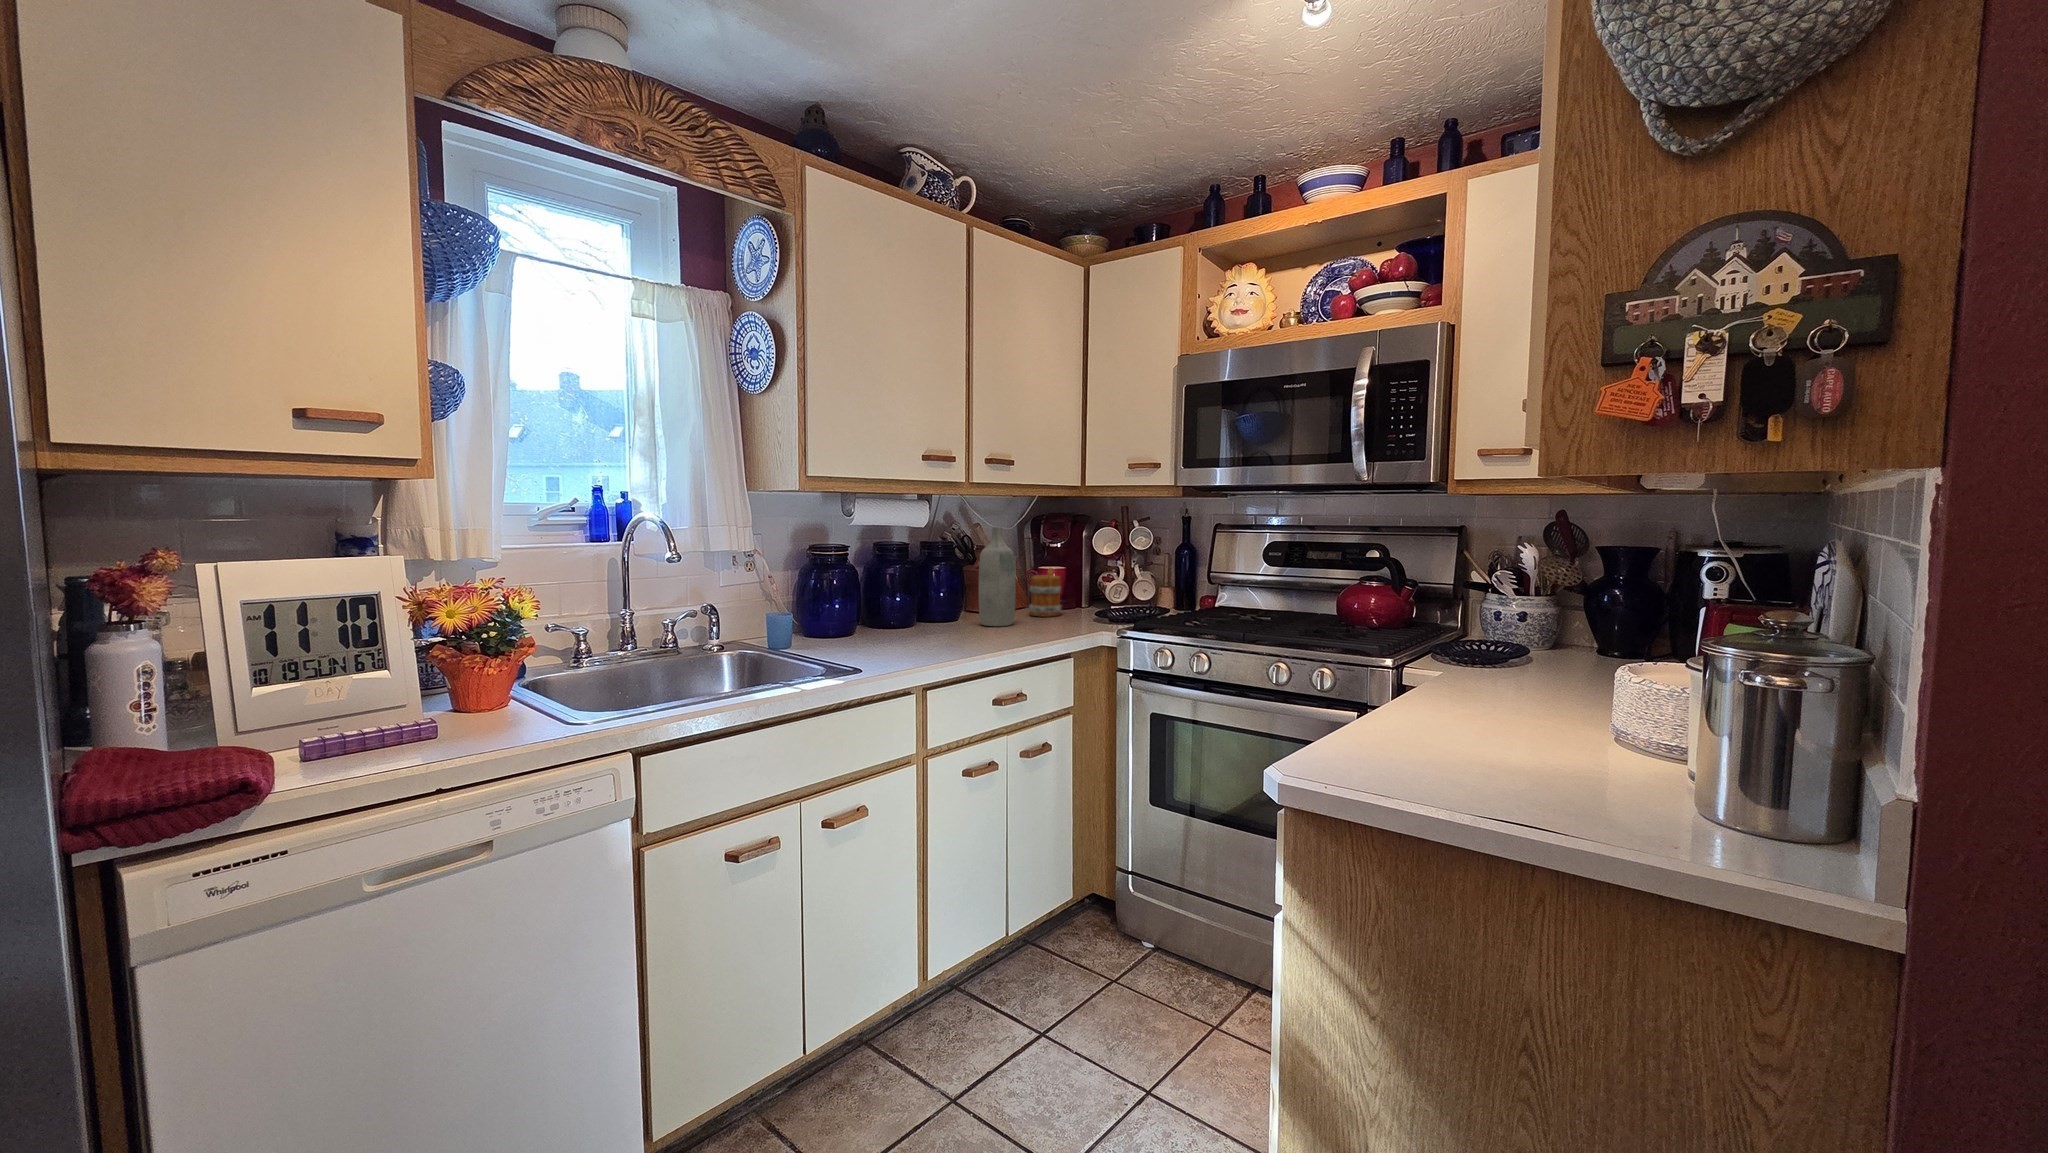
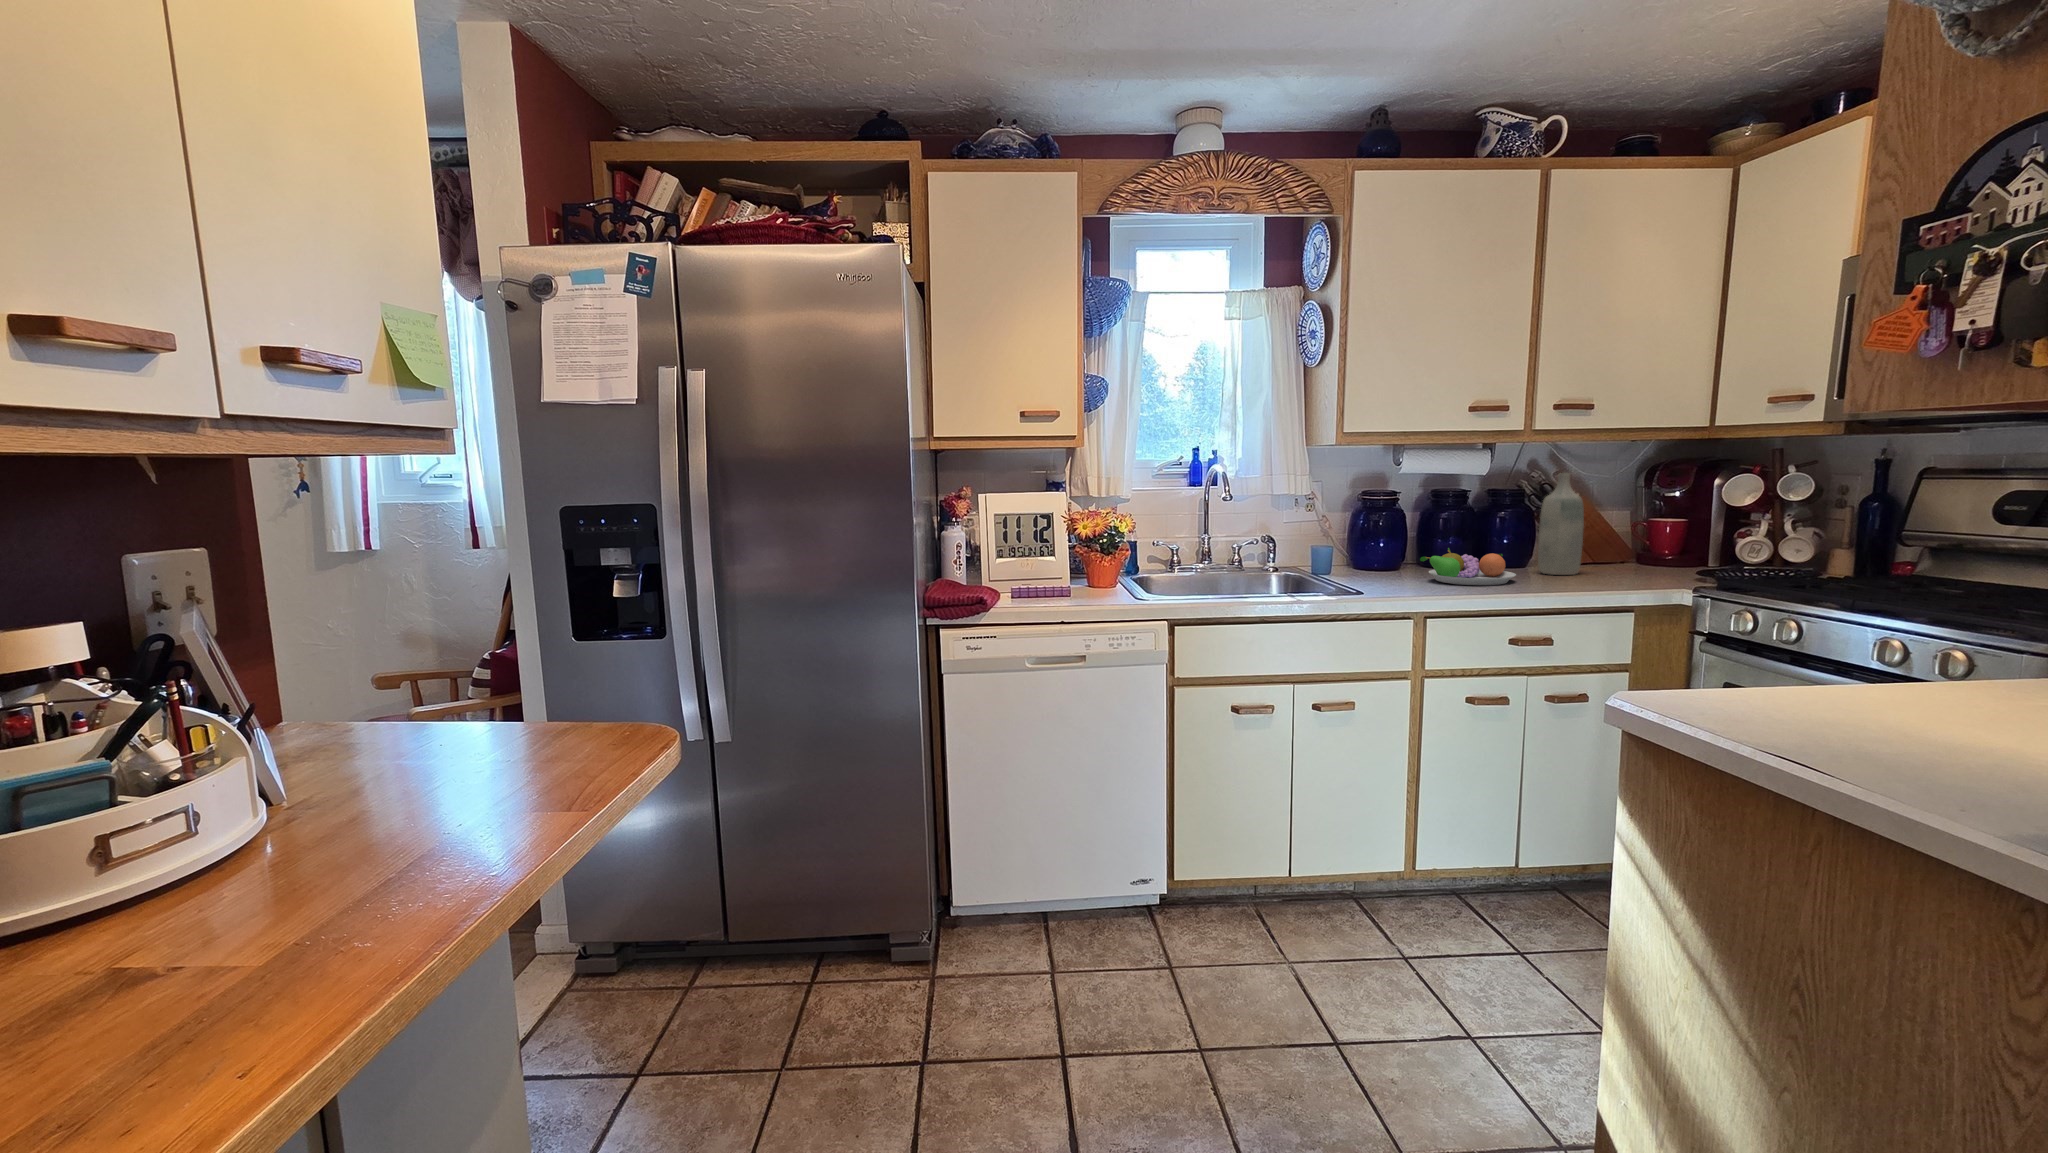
mug: present [1029,568,1062,616] -> none [1613,518,1659,571]
fruit bowl: none [891,606,980,646] -> present [1420,548,1516,585]

